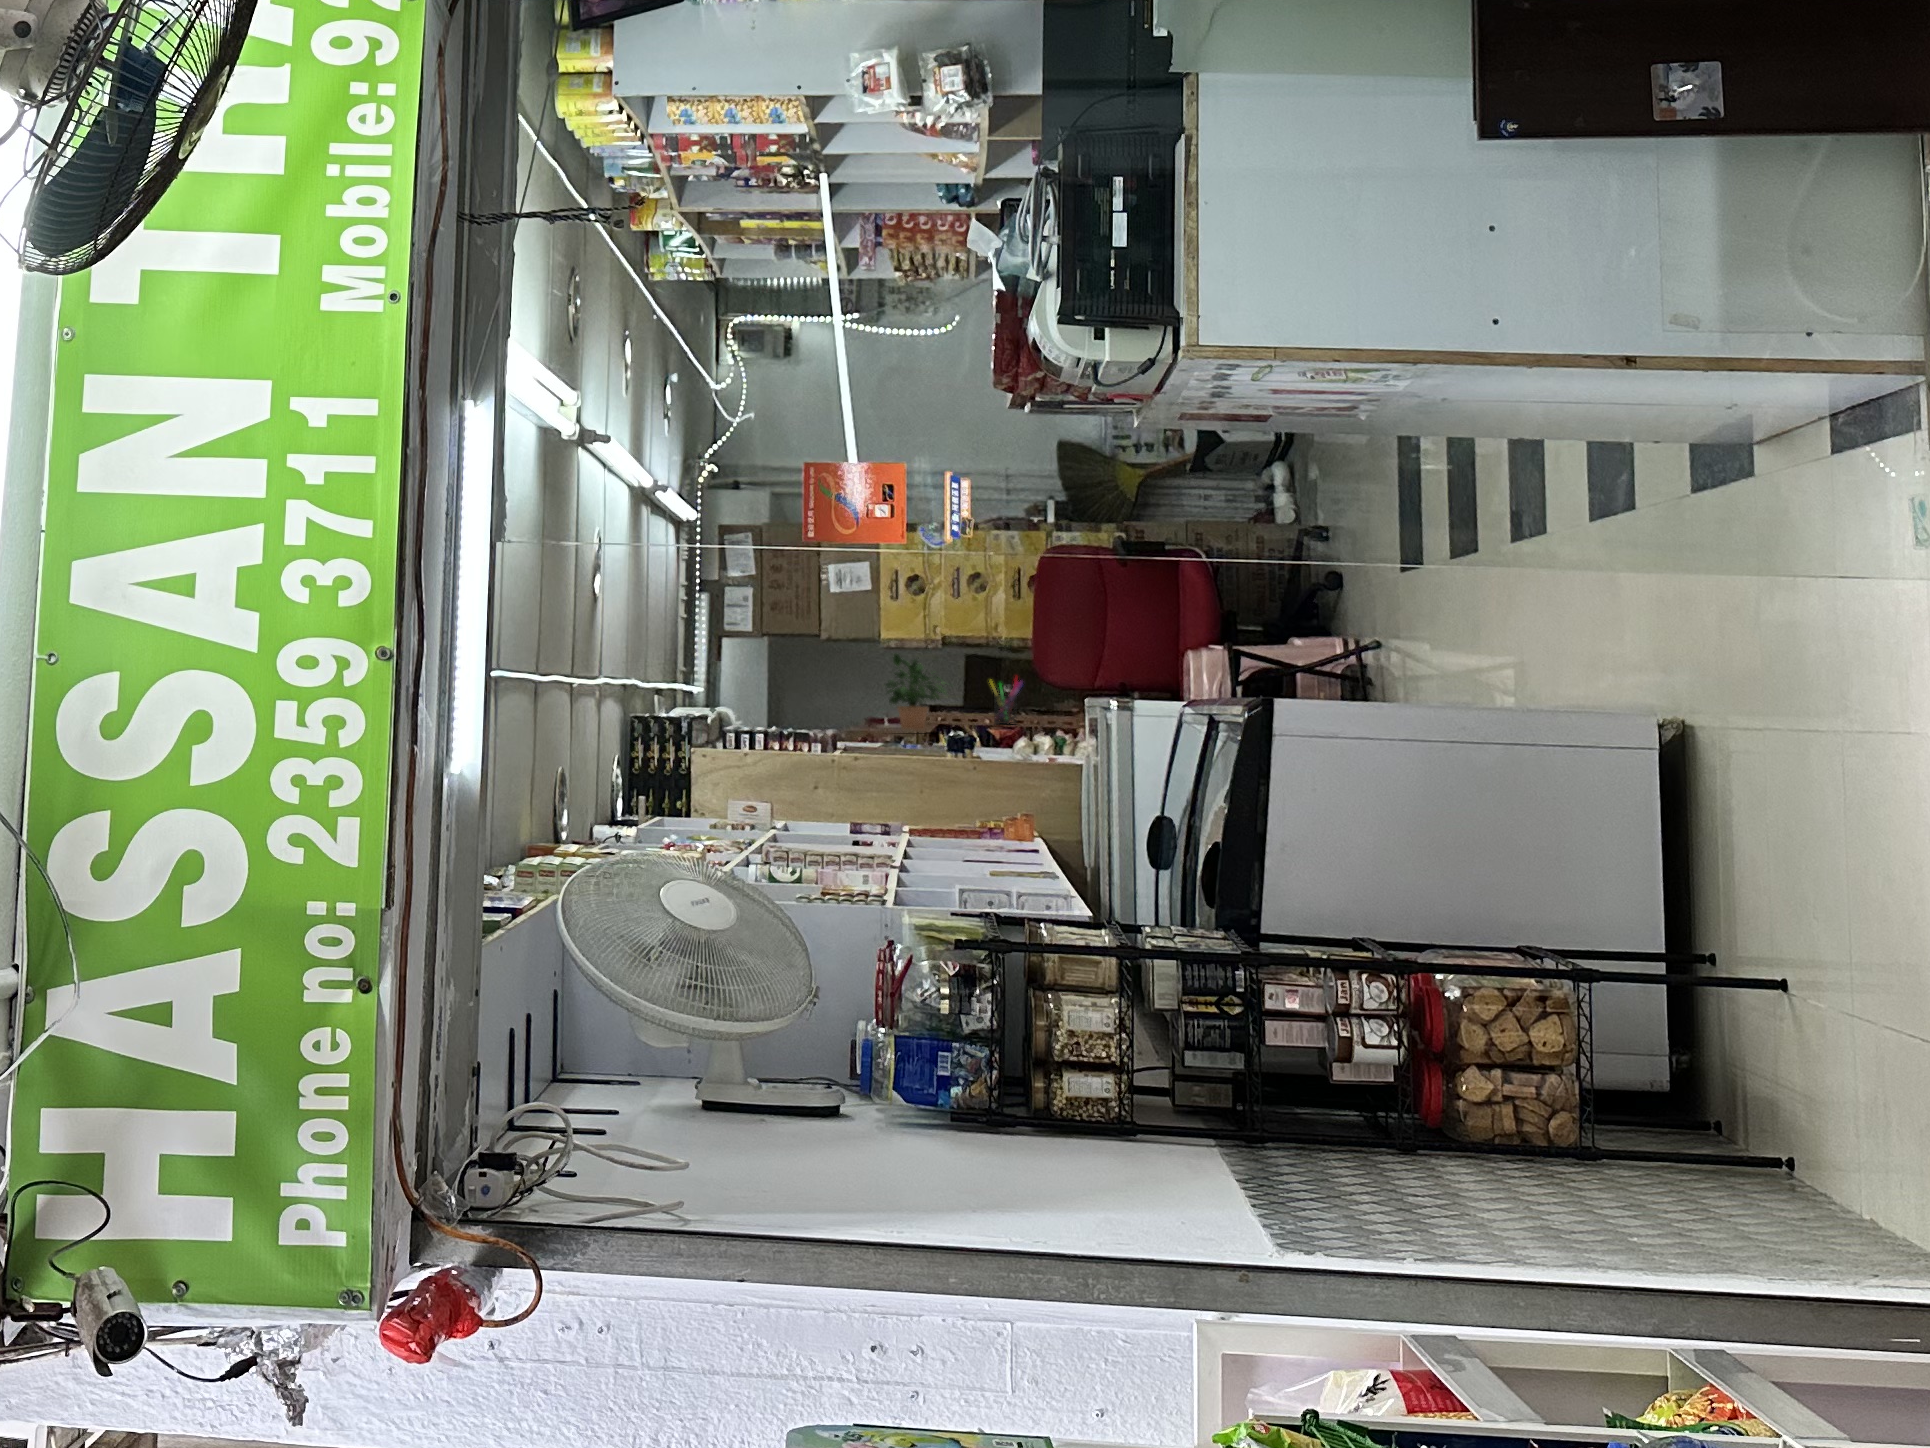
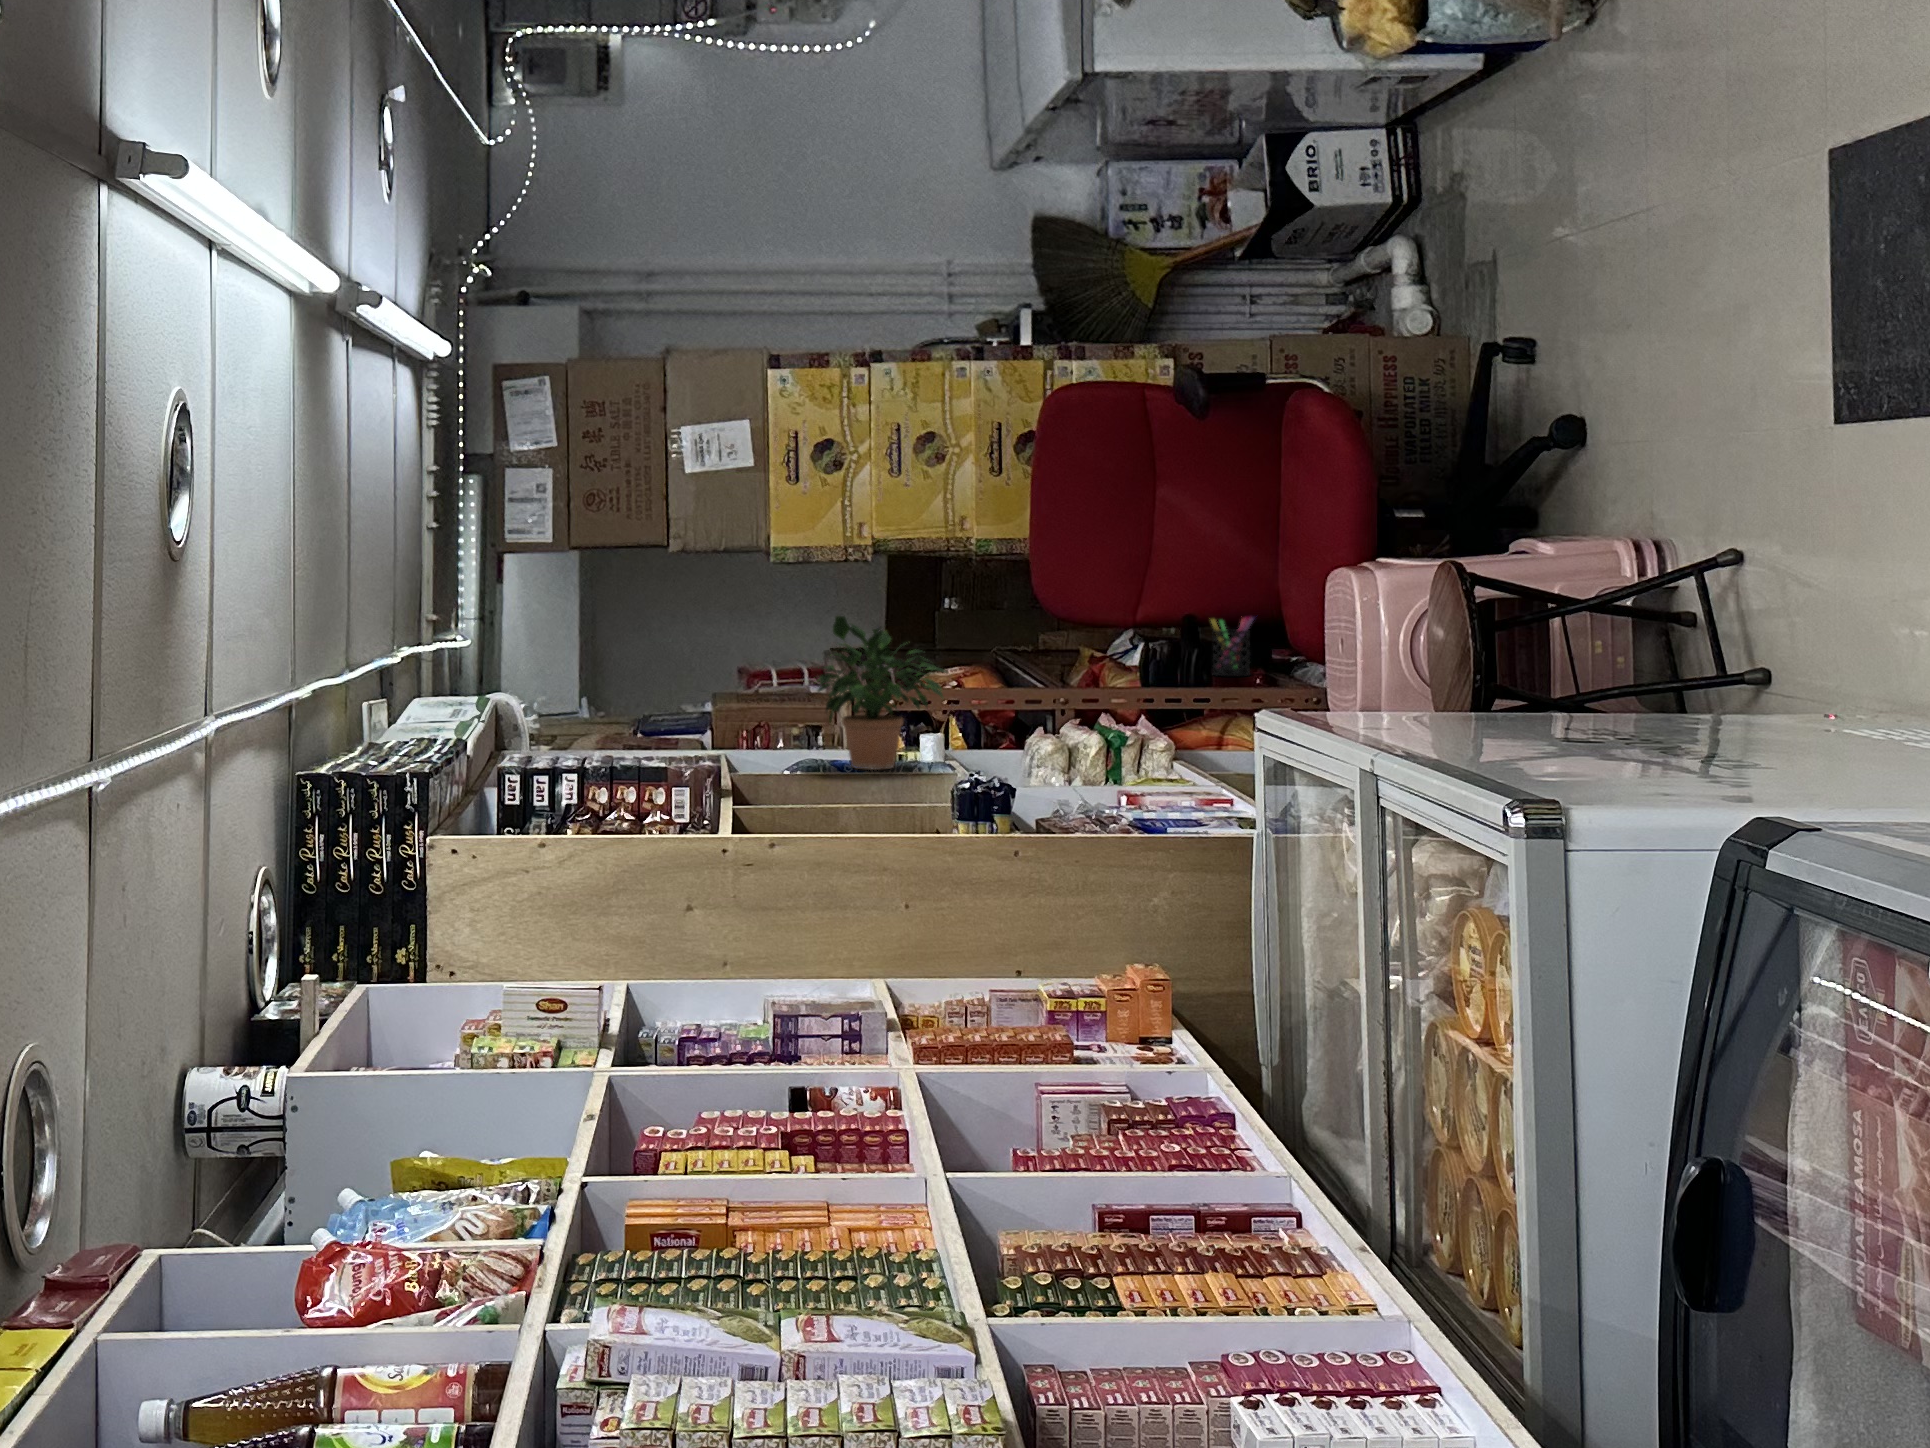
pen holder: present [990,677,1023,724] -> present [1211,617,1254,676]

